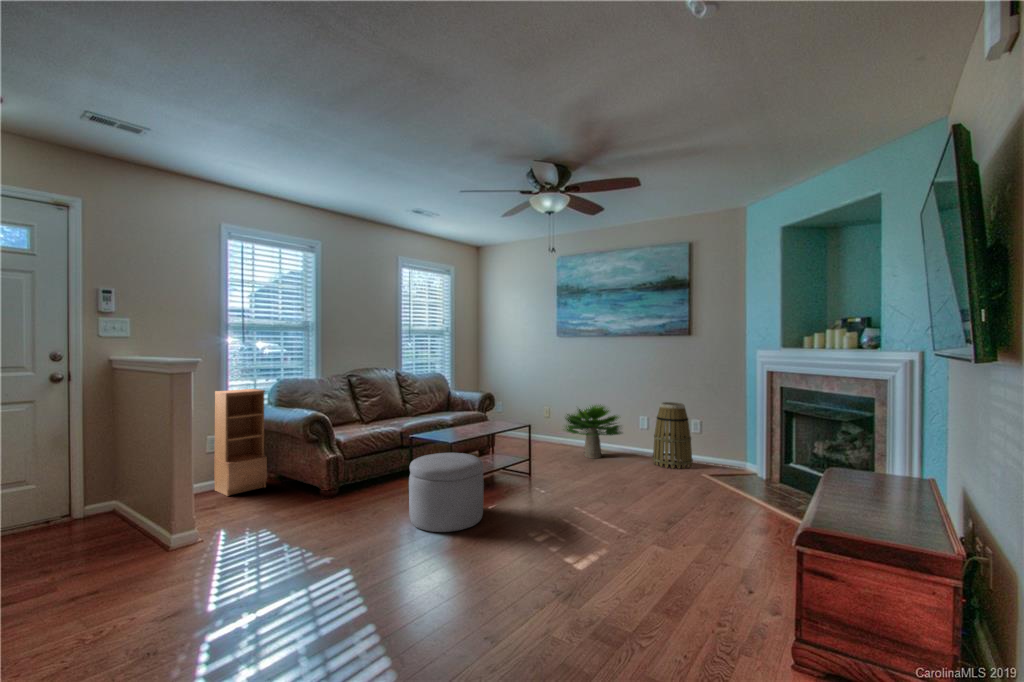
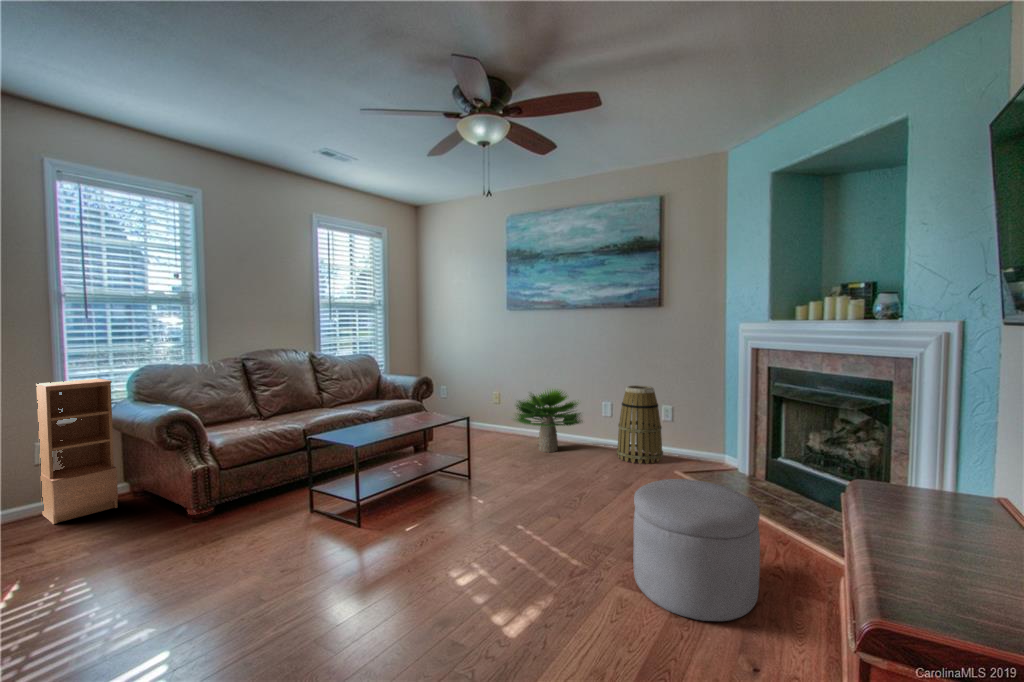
ottoman: present [409,453,484,532] -> present [633,479,760,621]

